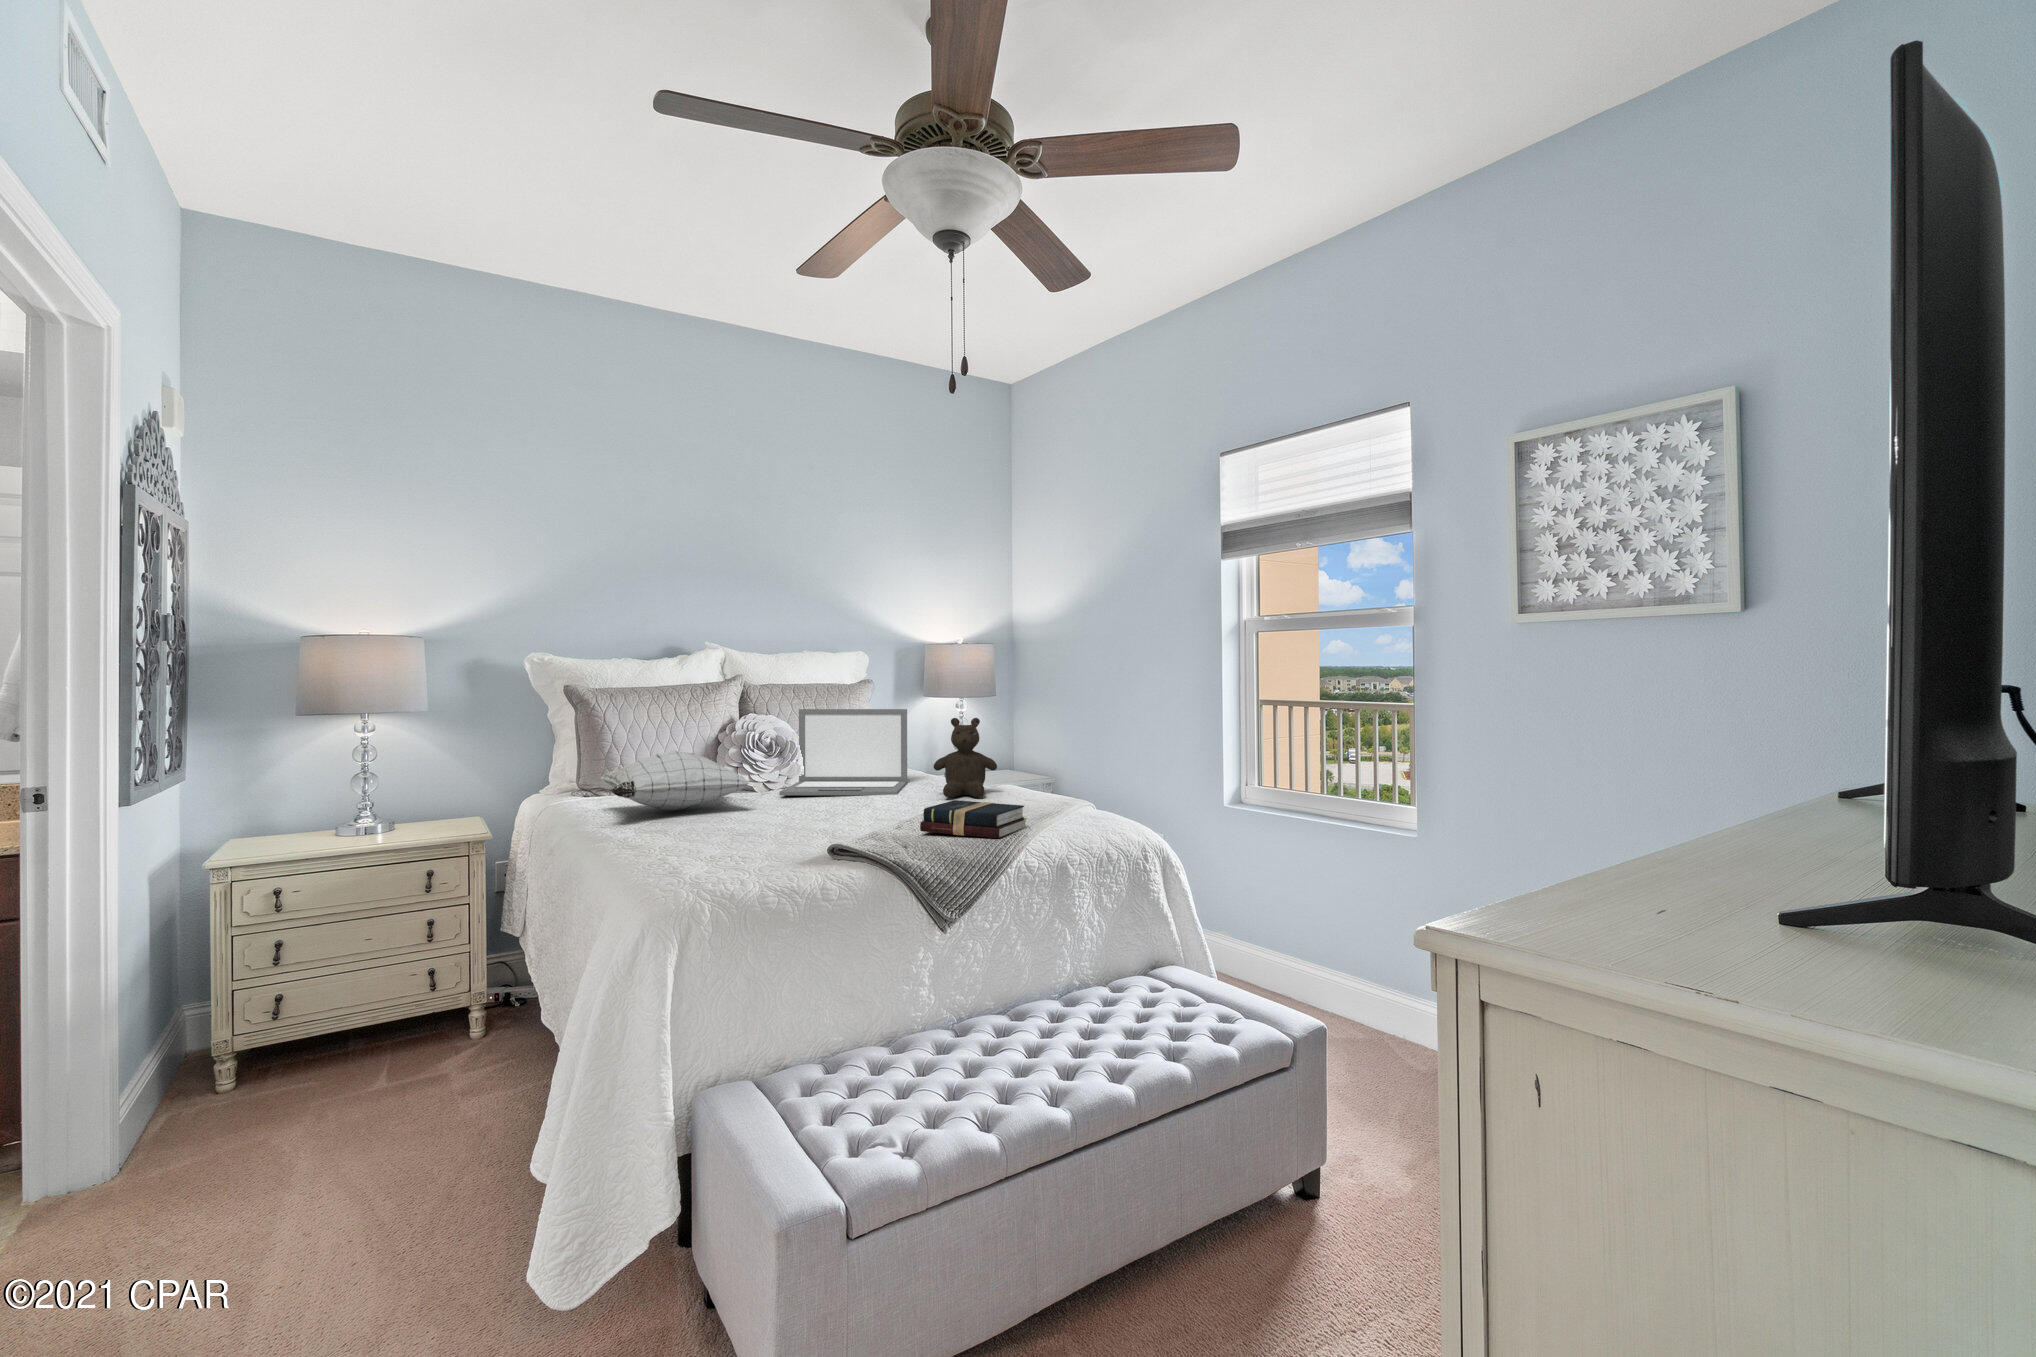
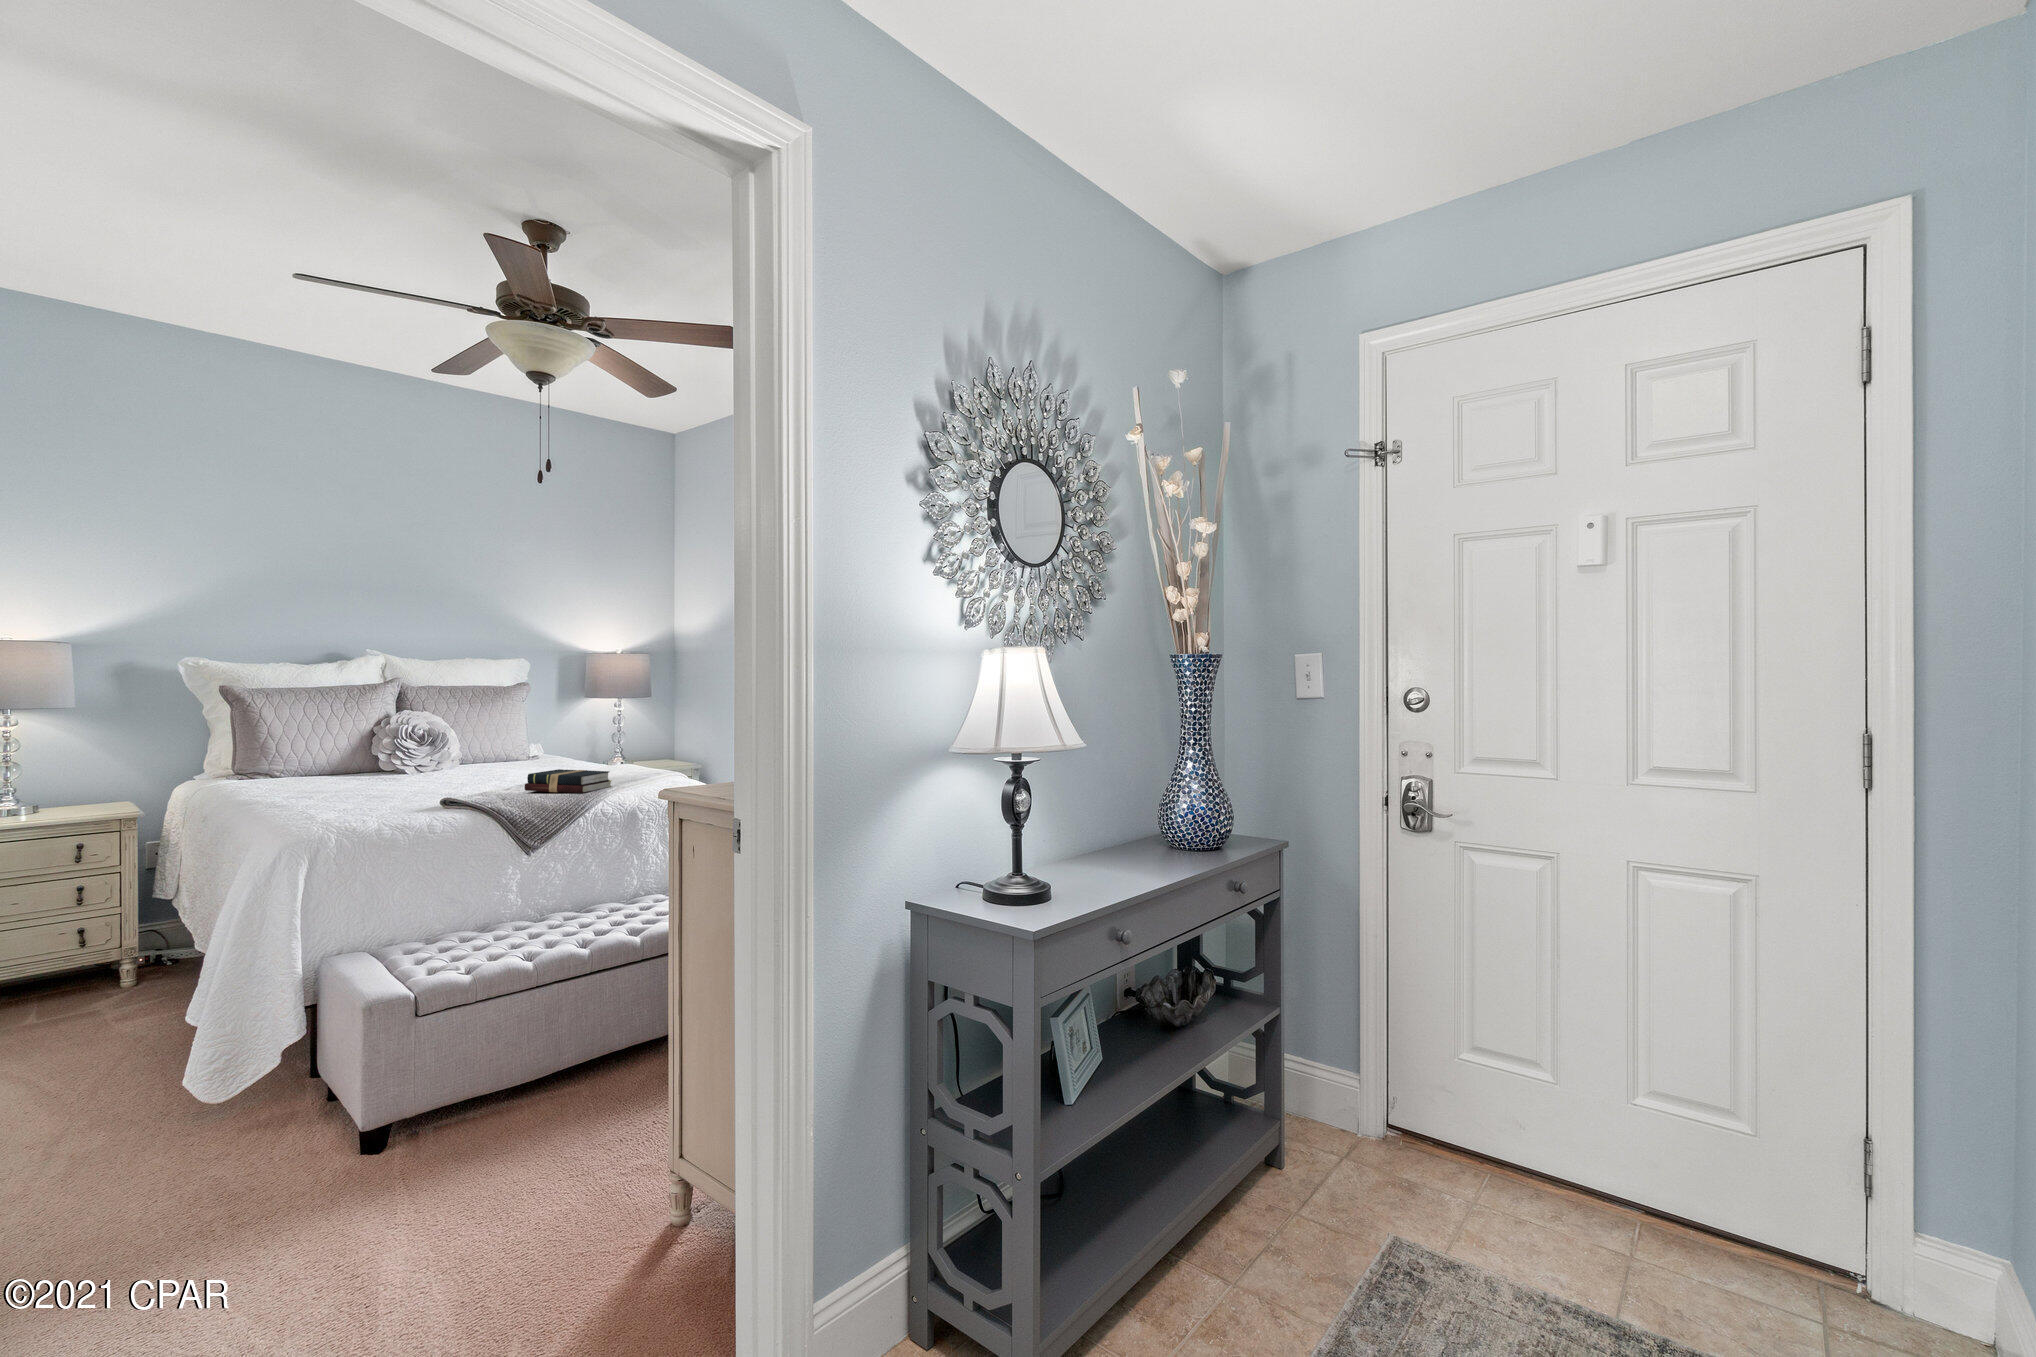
laptop: present [779,709,907,795] -> none [426,706,547,774]
teddy bear: present [934,718,997,798] -> none [560,711,613,772]
pillow: present [601,750,749,811] -> none [255,737,394,786]

